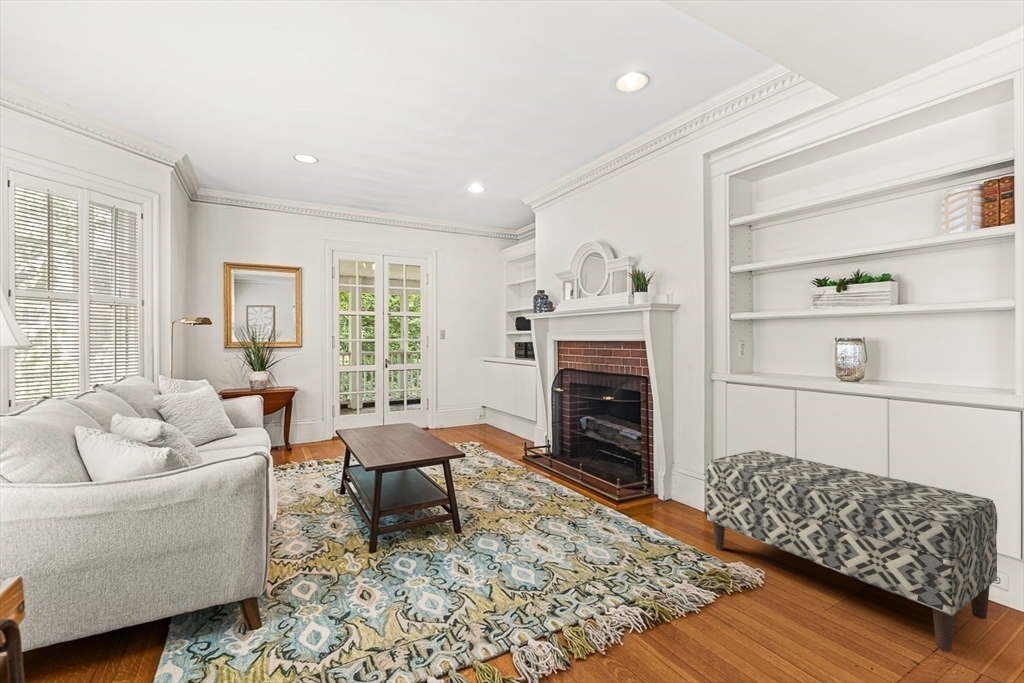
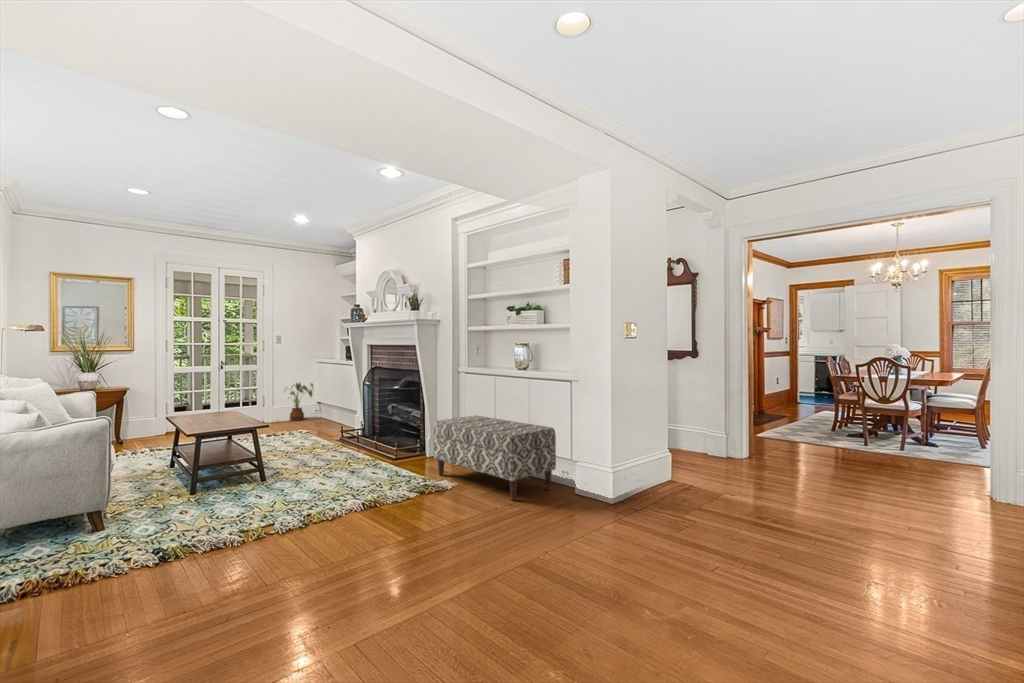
house plant: none [446,383,477,426] -> present [285,383,313,421]

